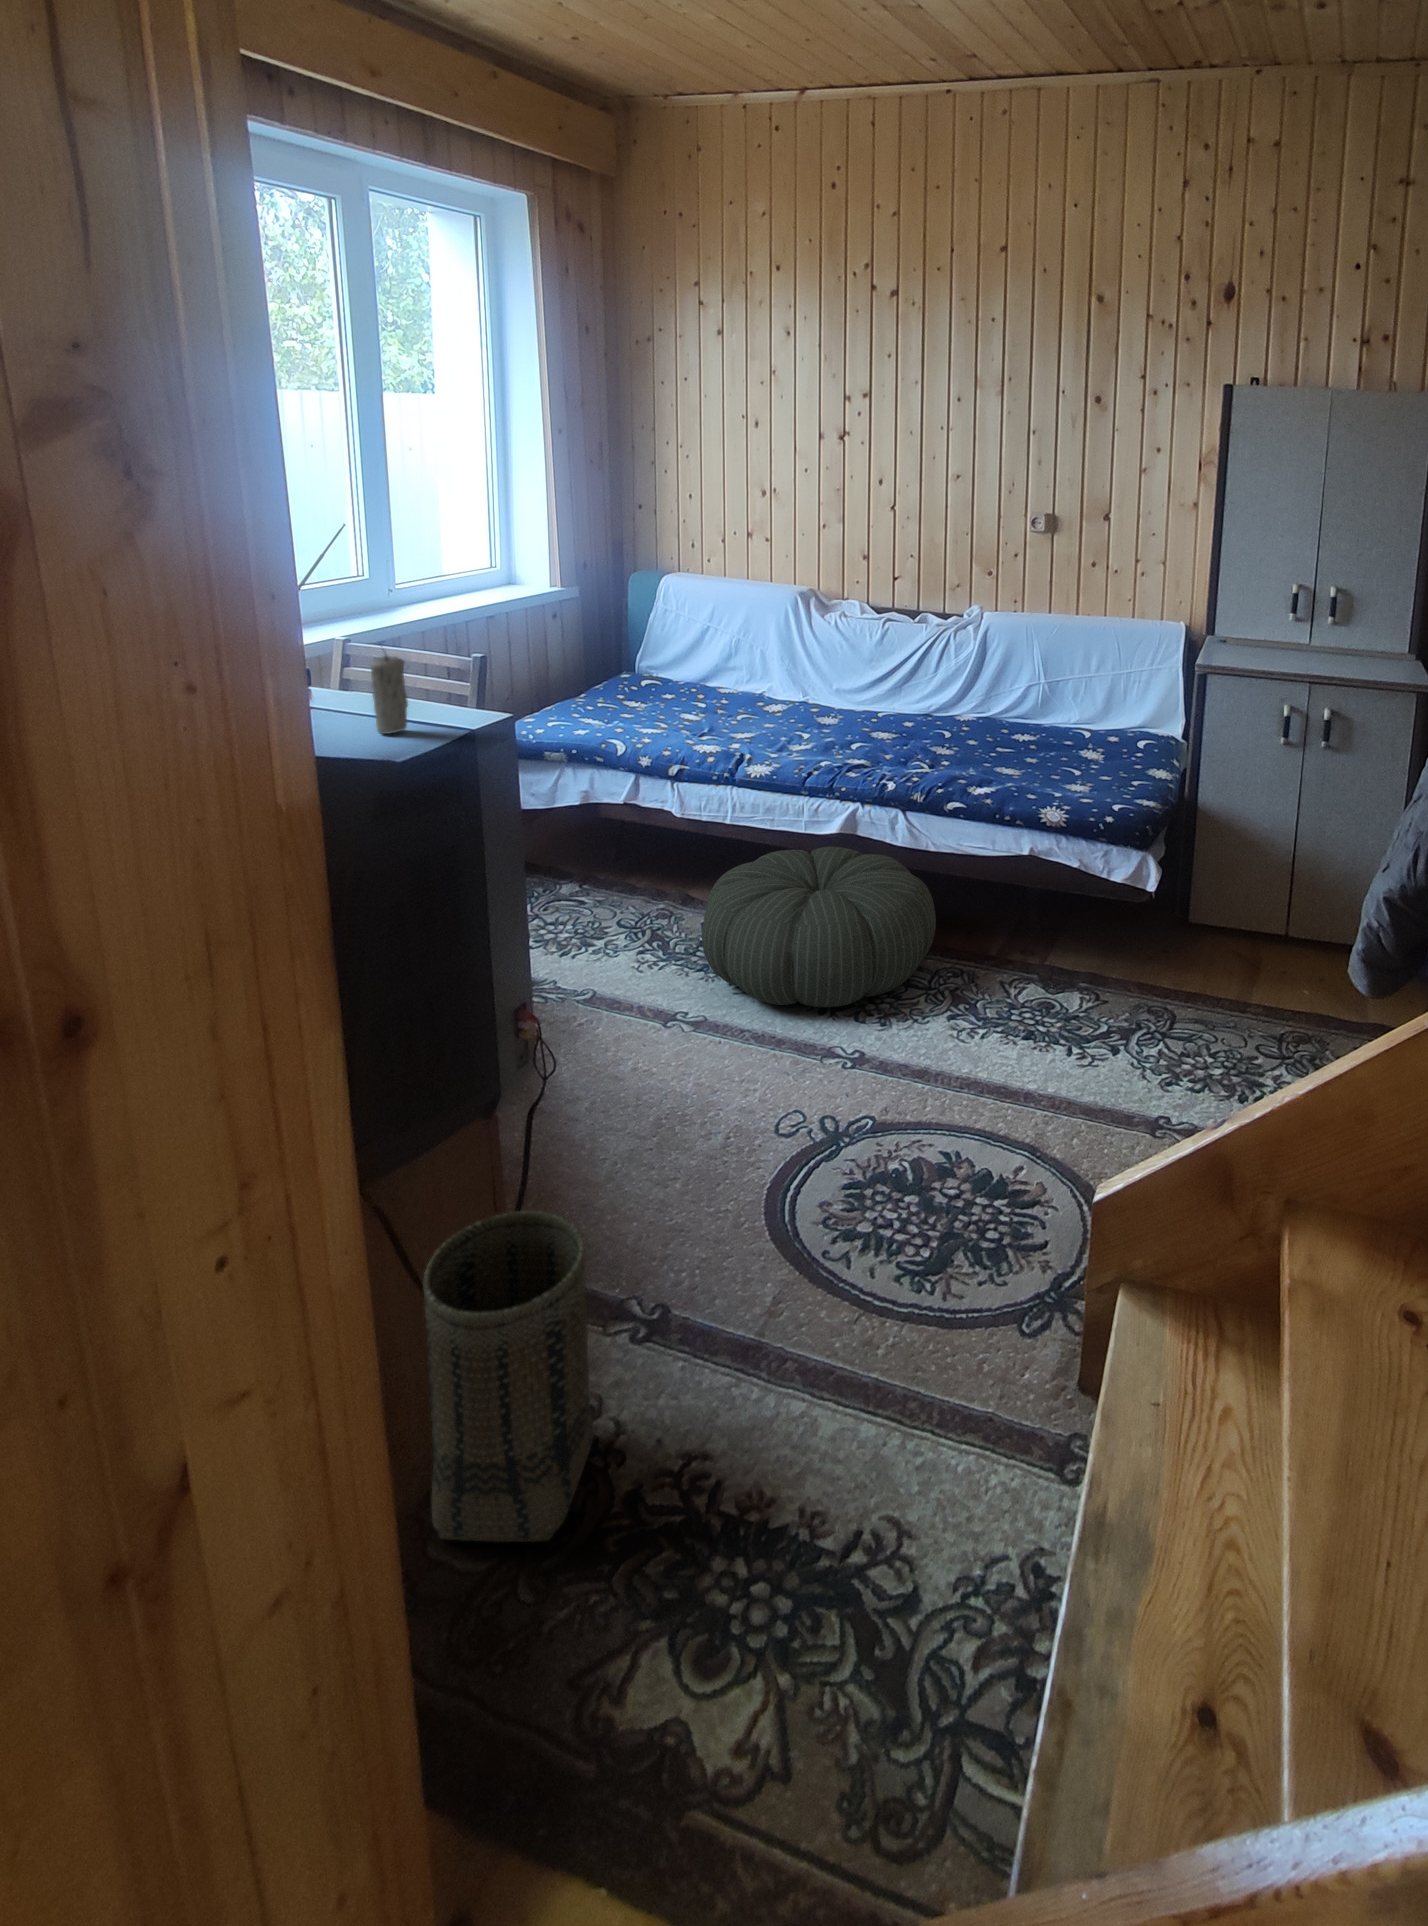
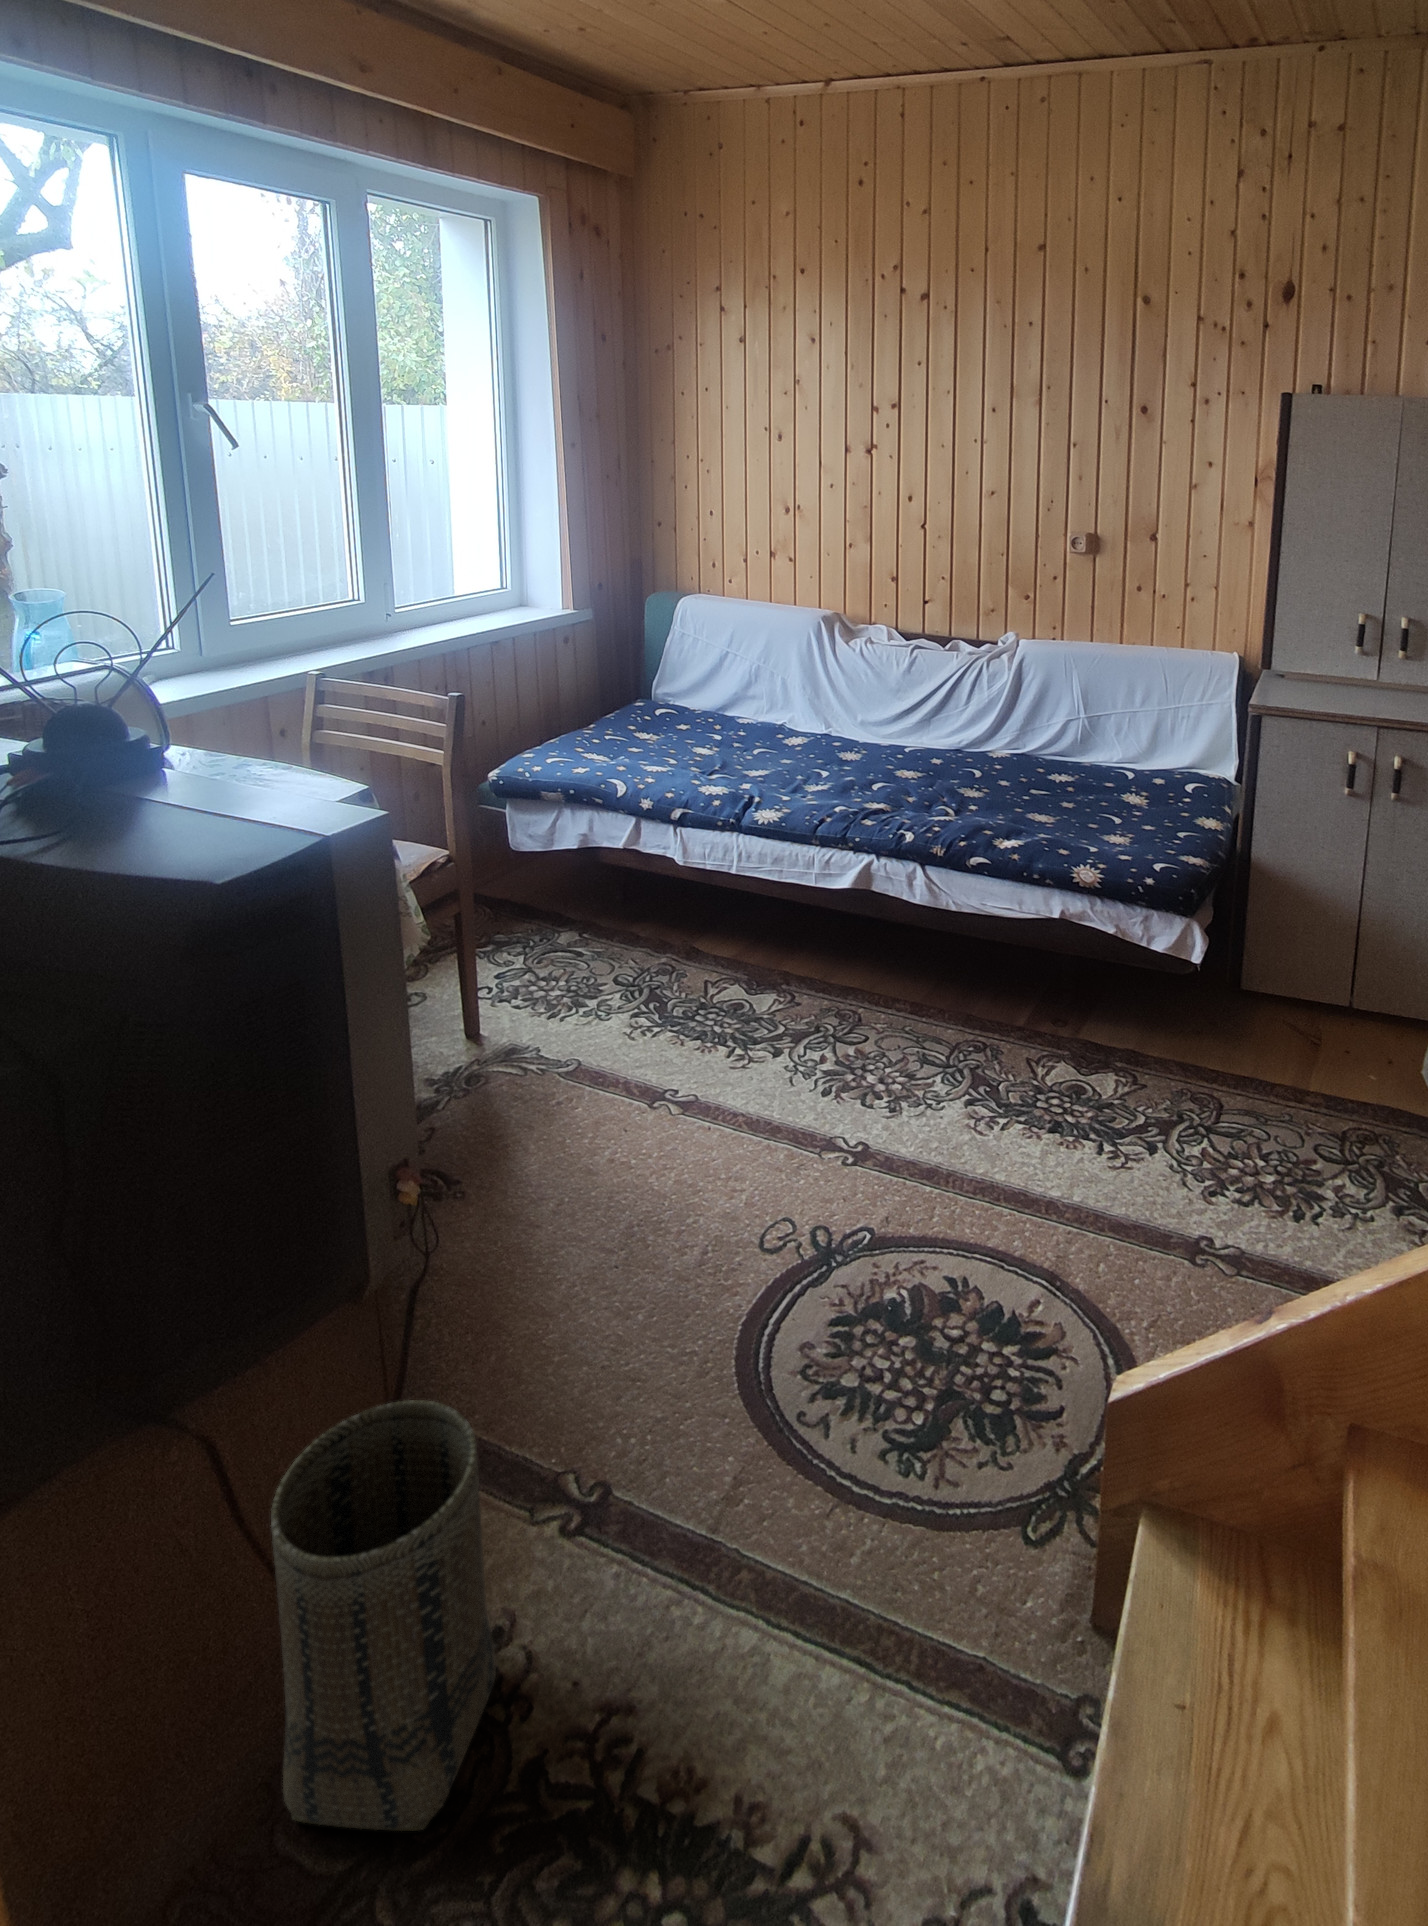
candle: present [370,646,408,734] -> none [224,716,274,826]
pouf: present [702,847,936,1007] -> none [696,901,955,1089]

